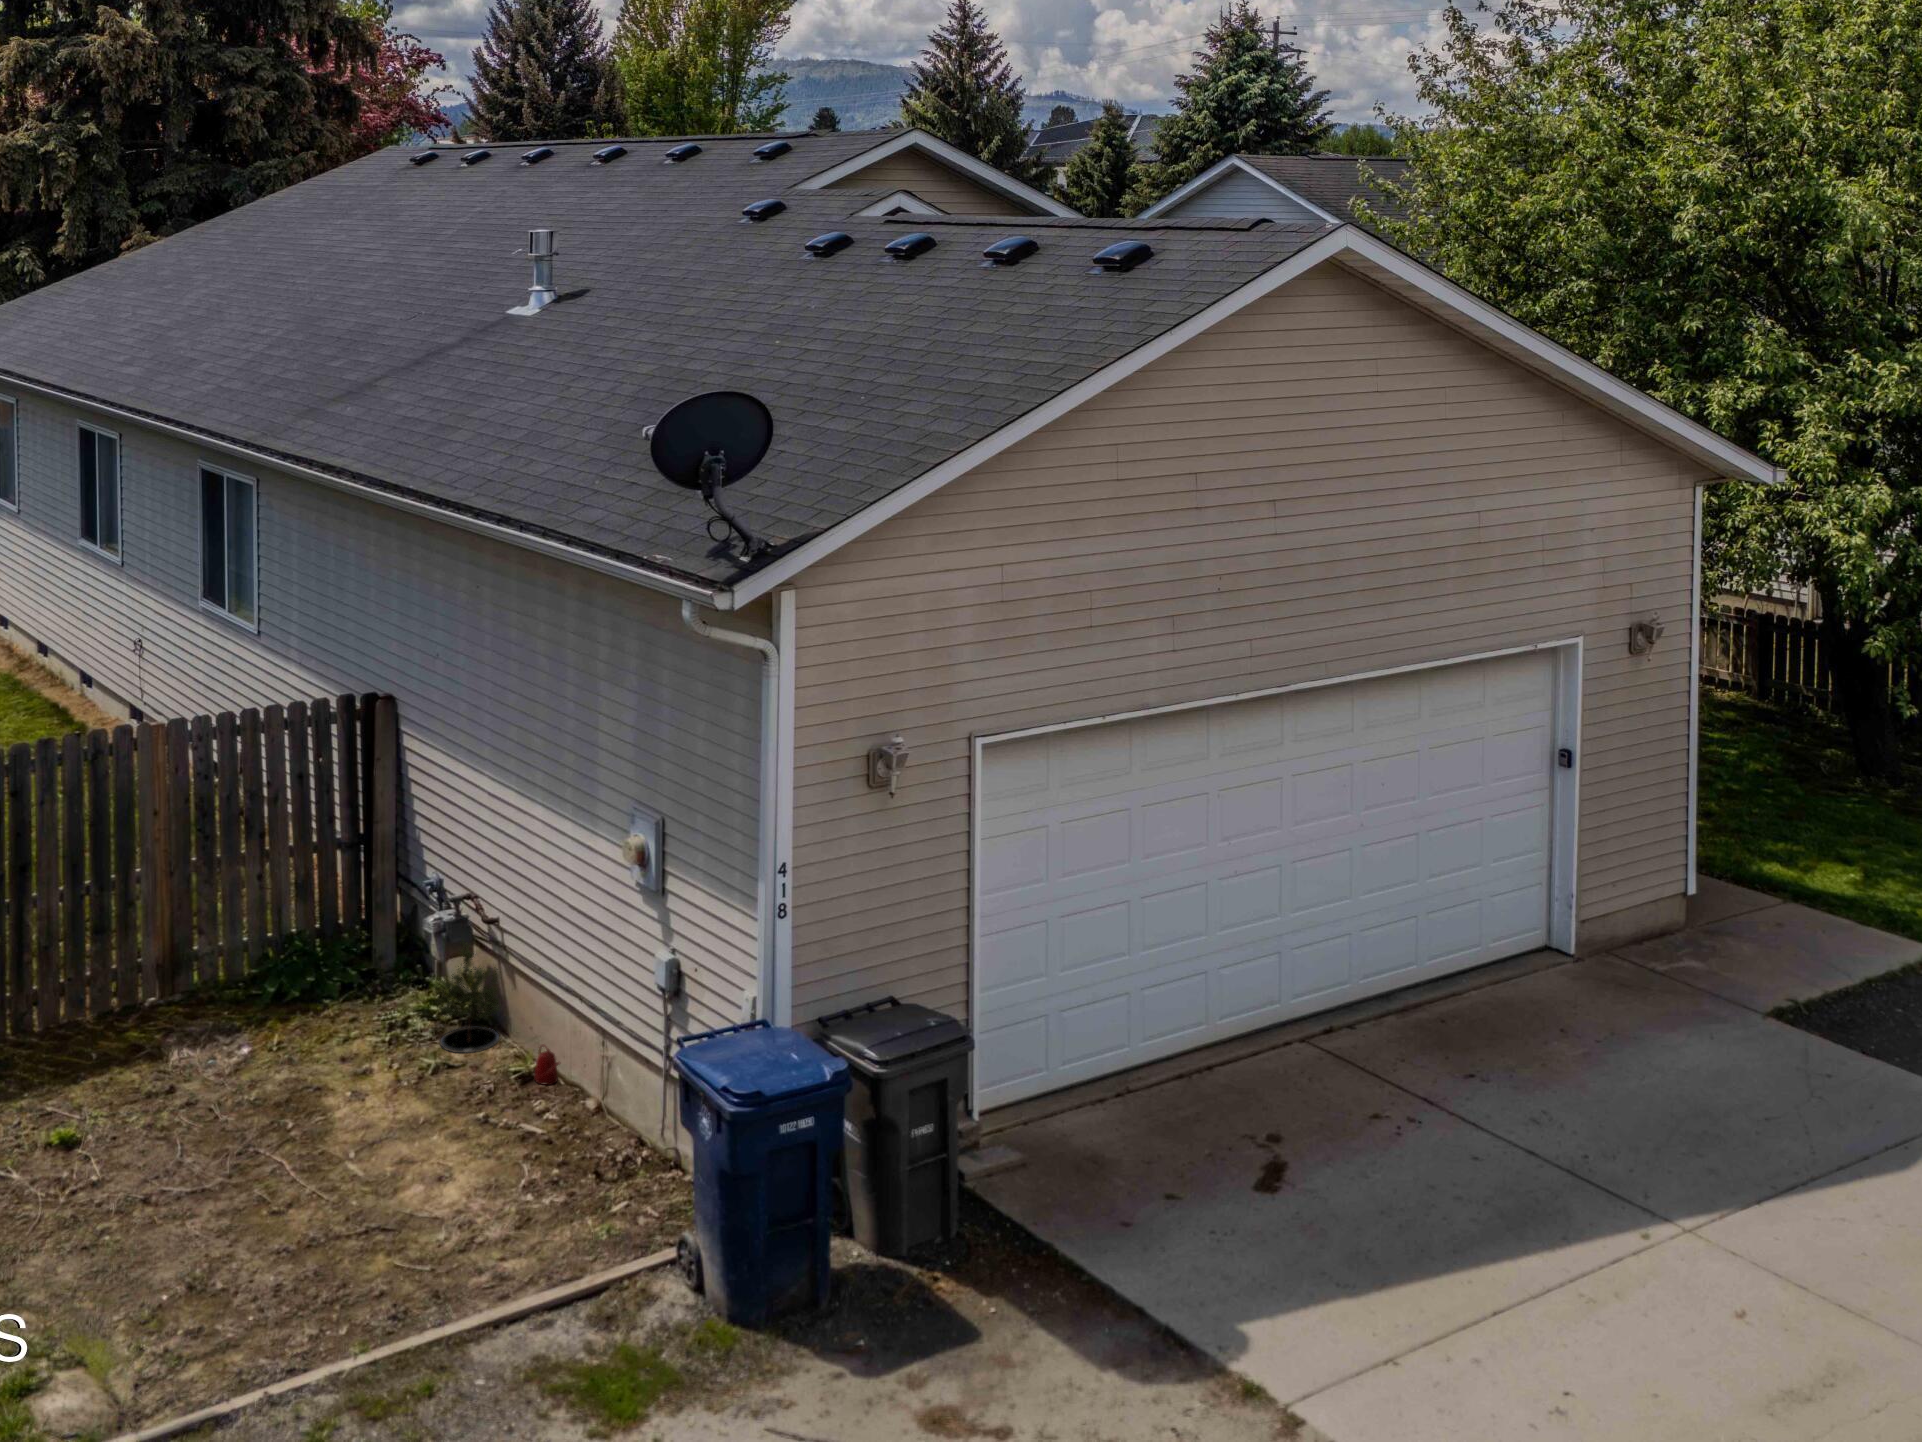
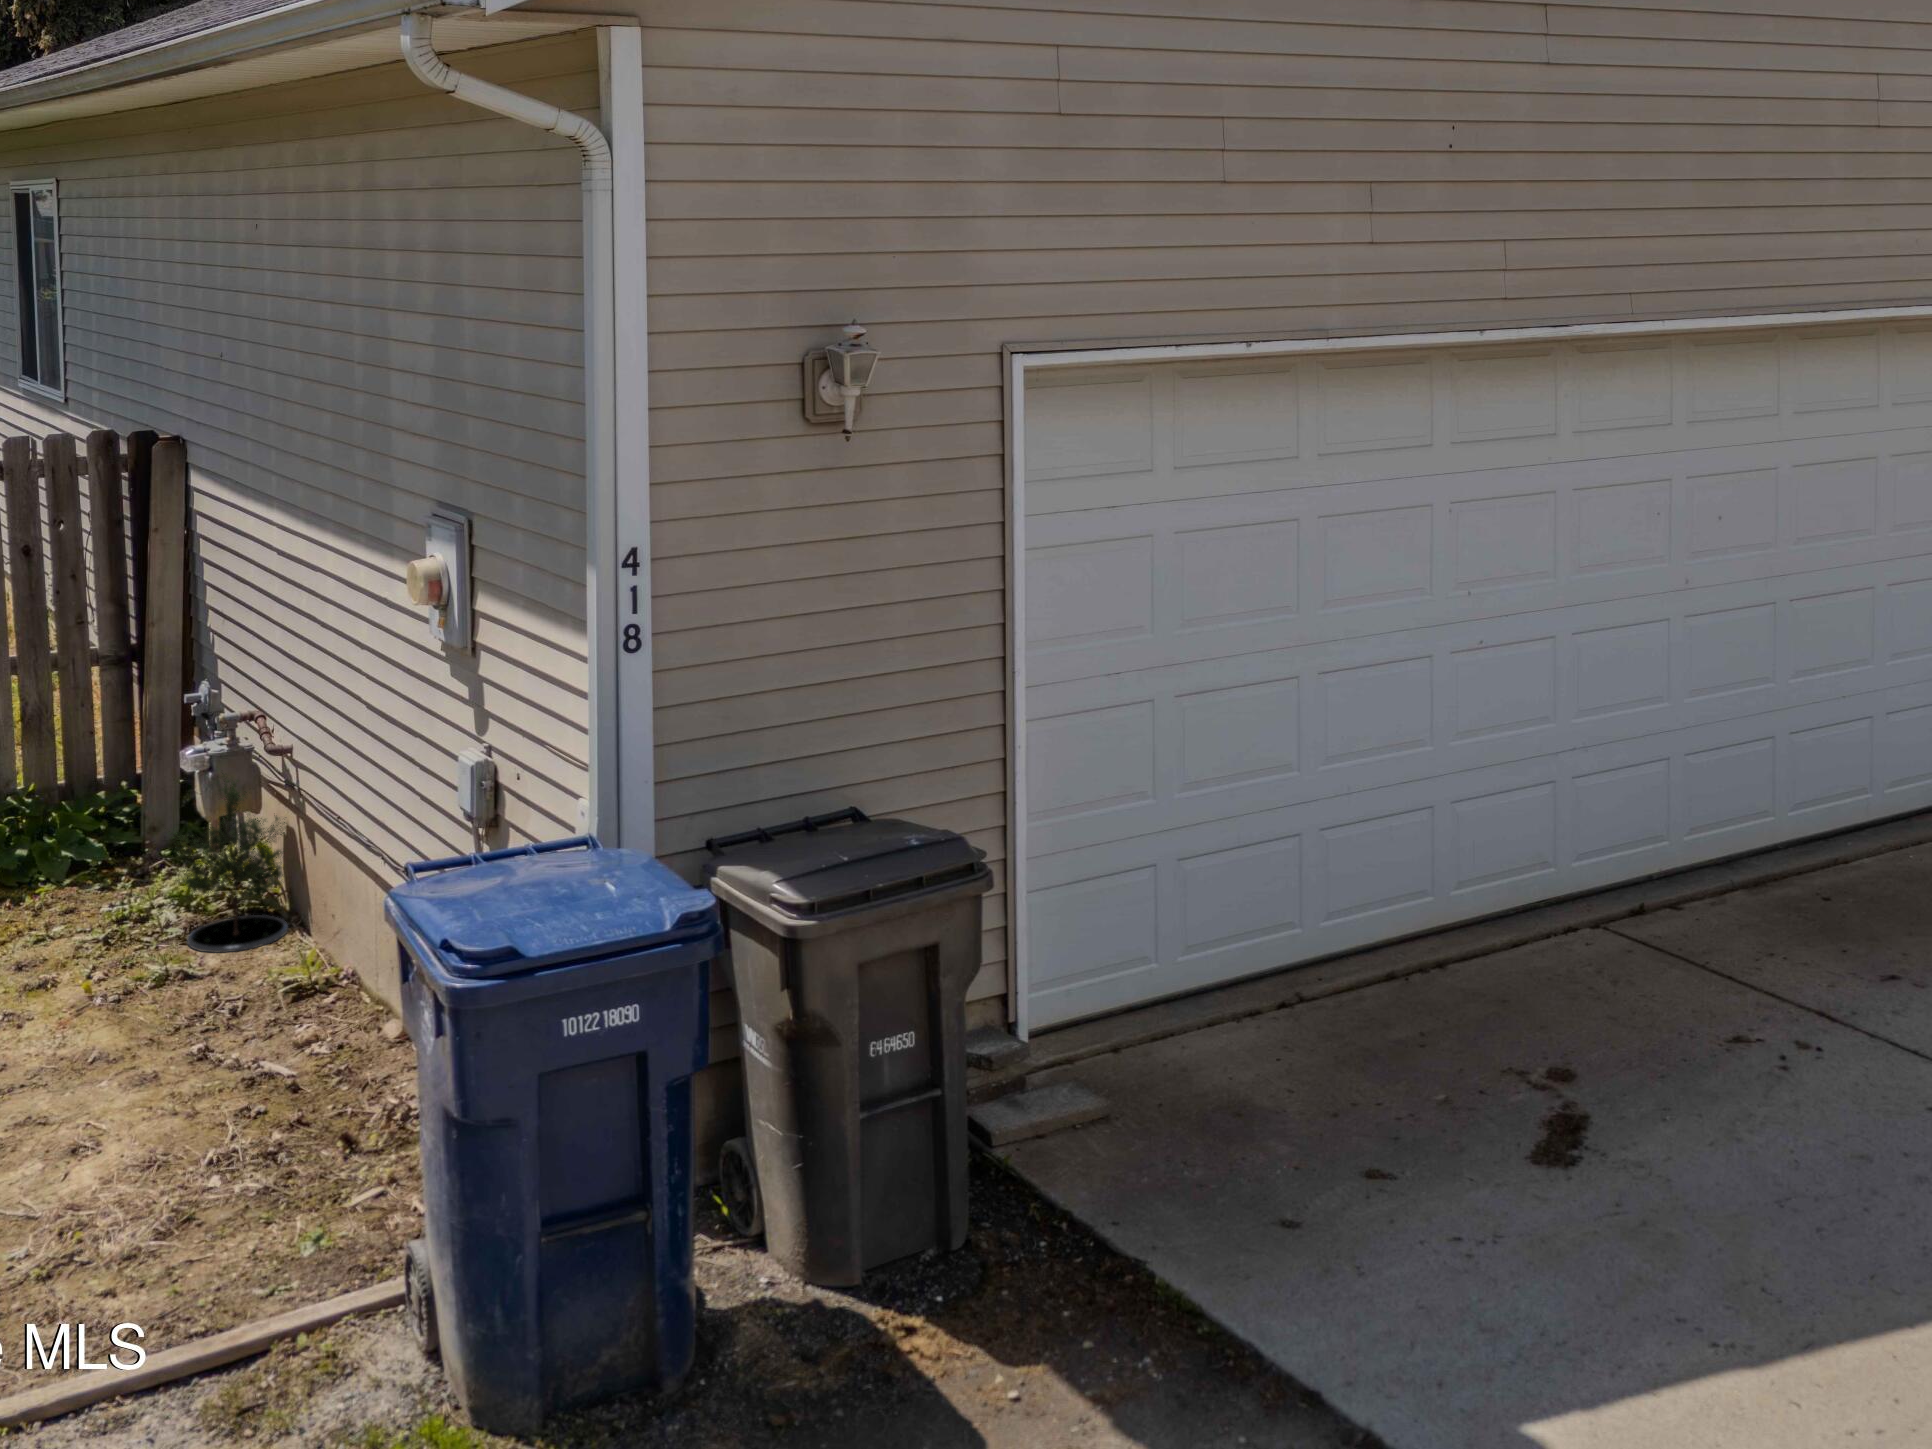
watering can: present [535,1045,559,1085] -> none [311,931,352,998]

